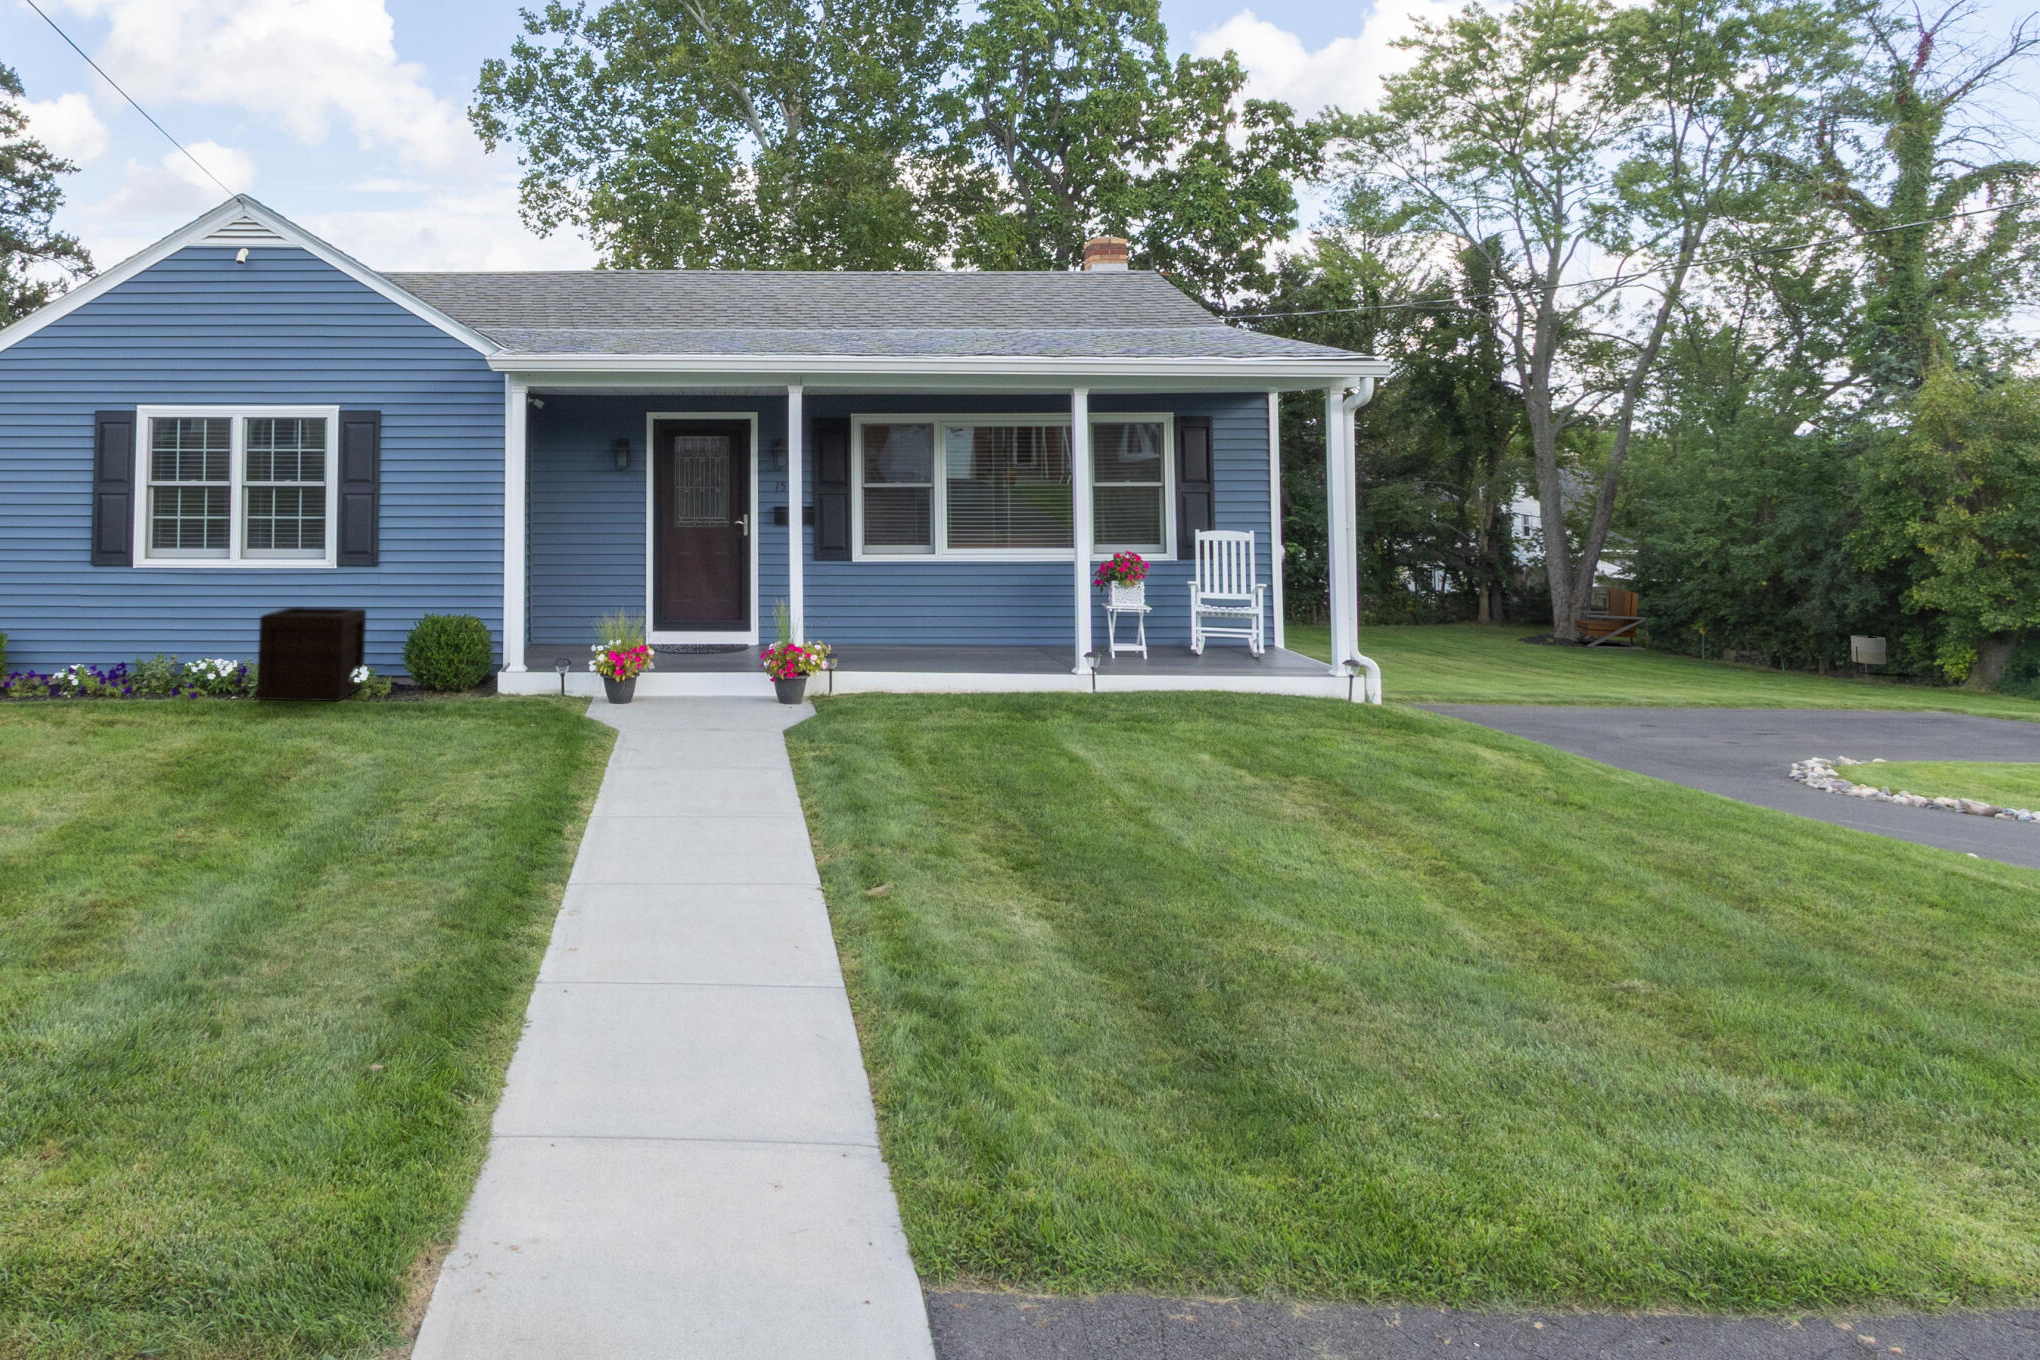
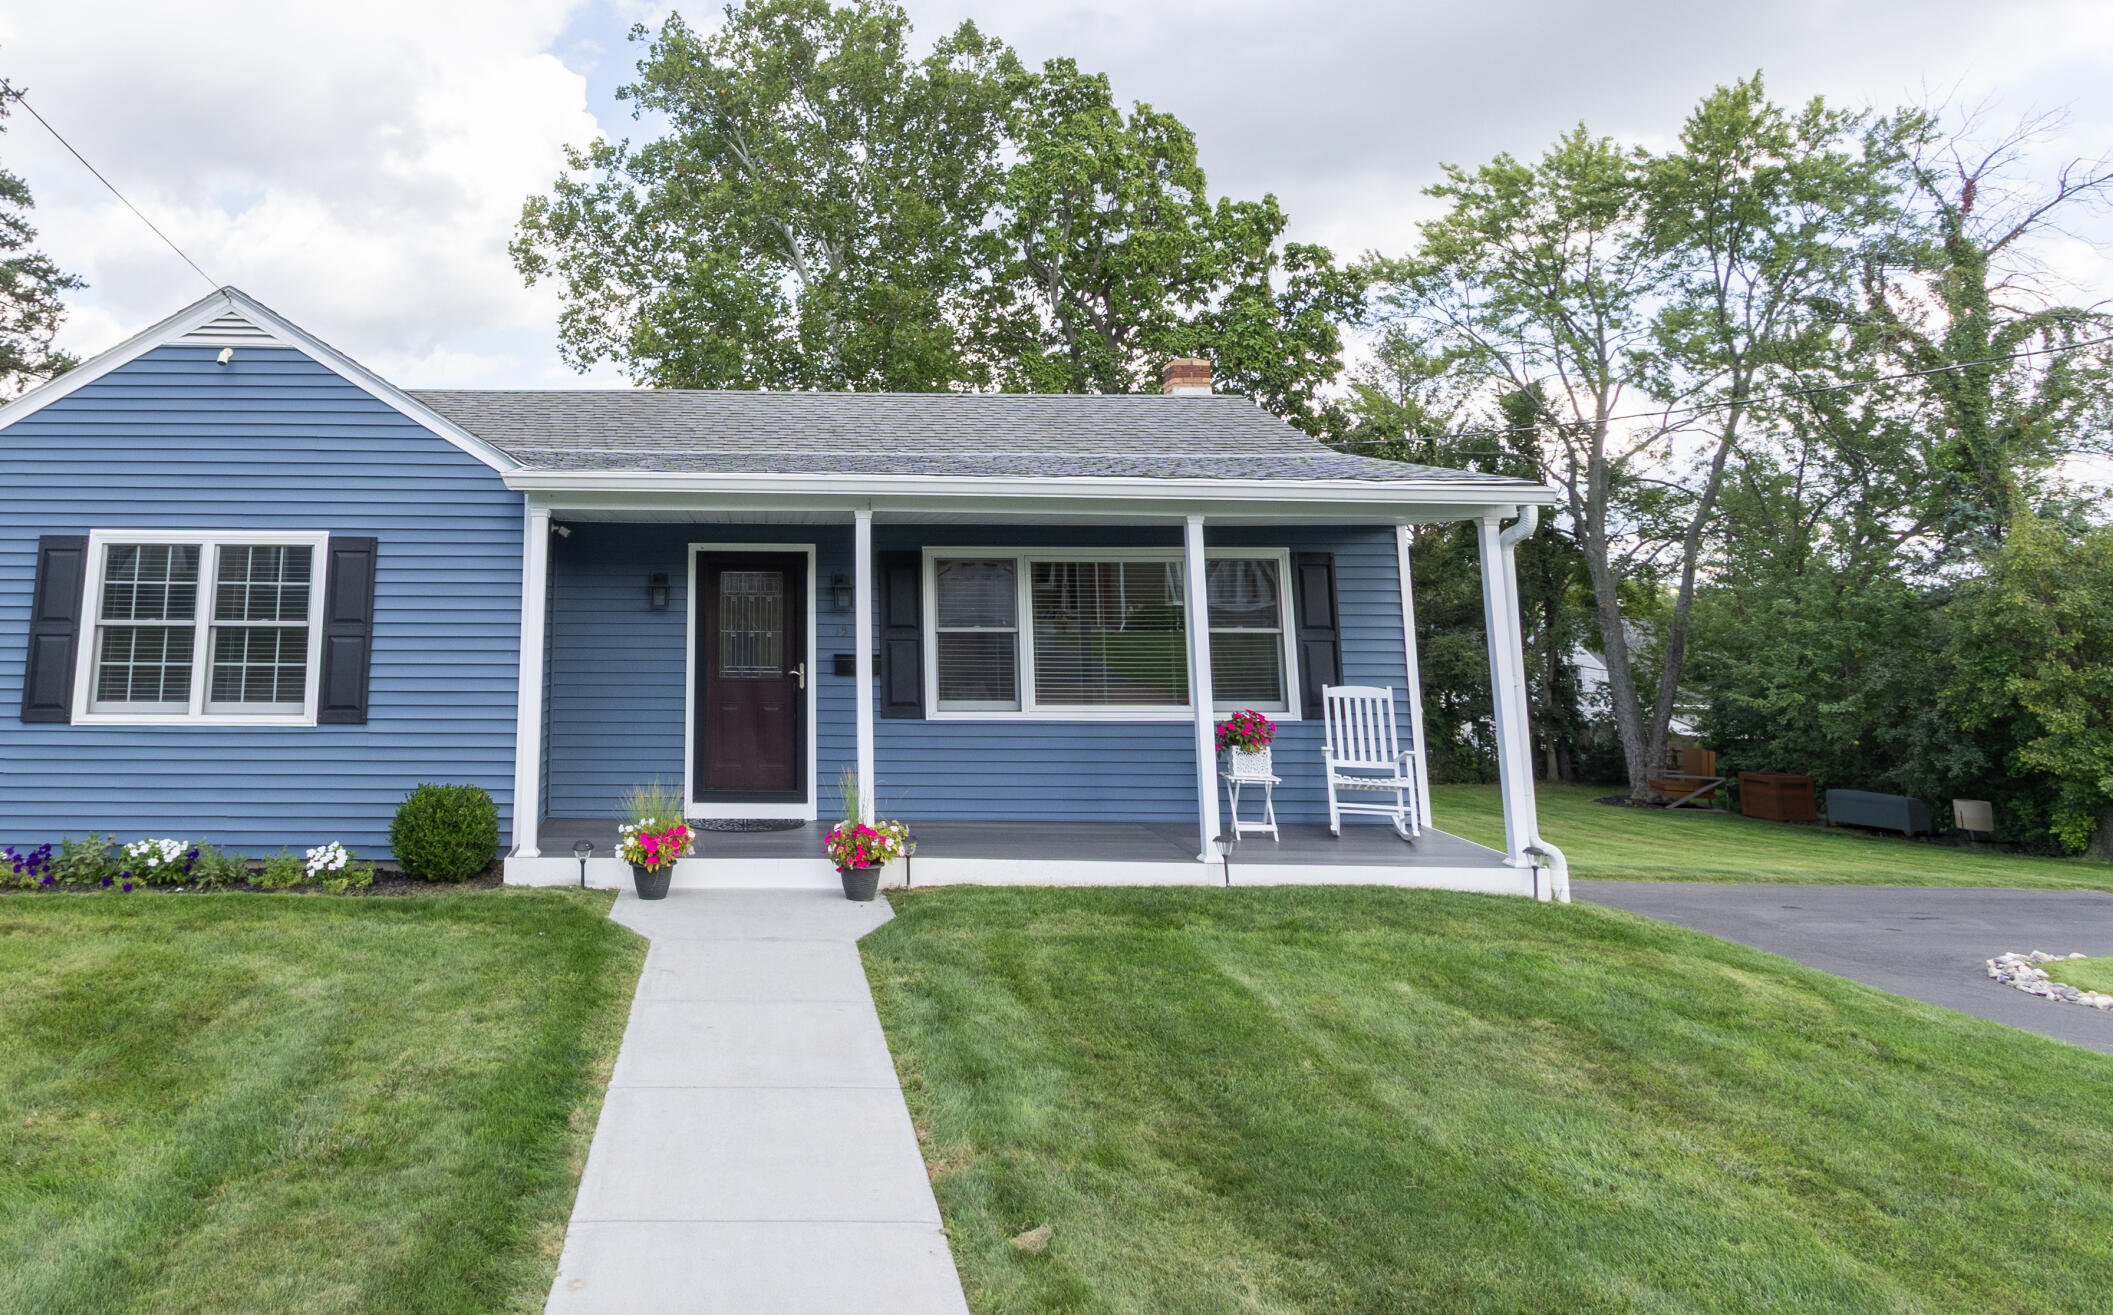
wooden crate: present [257,607,366,701] -> present [1738,772,1817,821]
bench: none [1735,627,1831,670] -> present [1826,789,1932,836]

